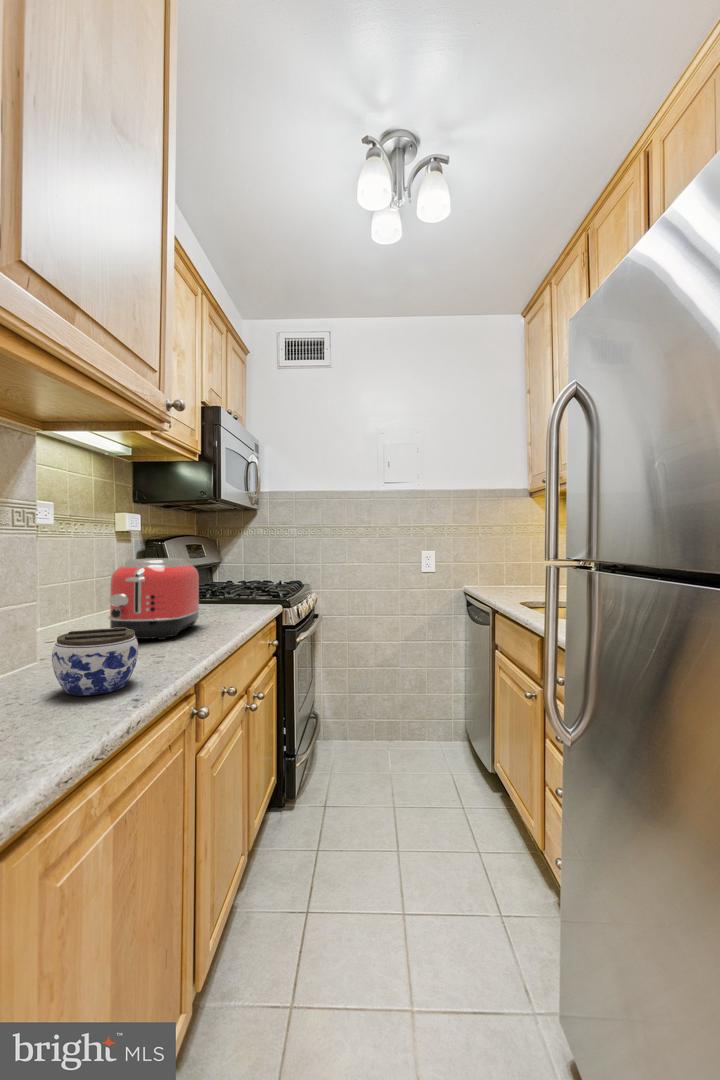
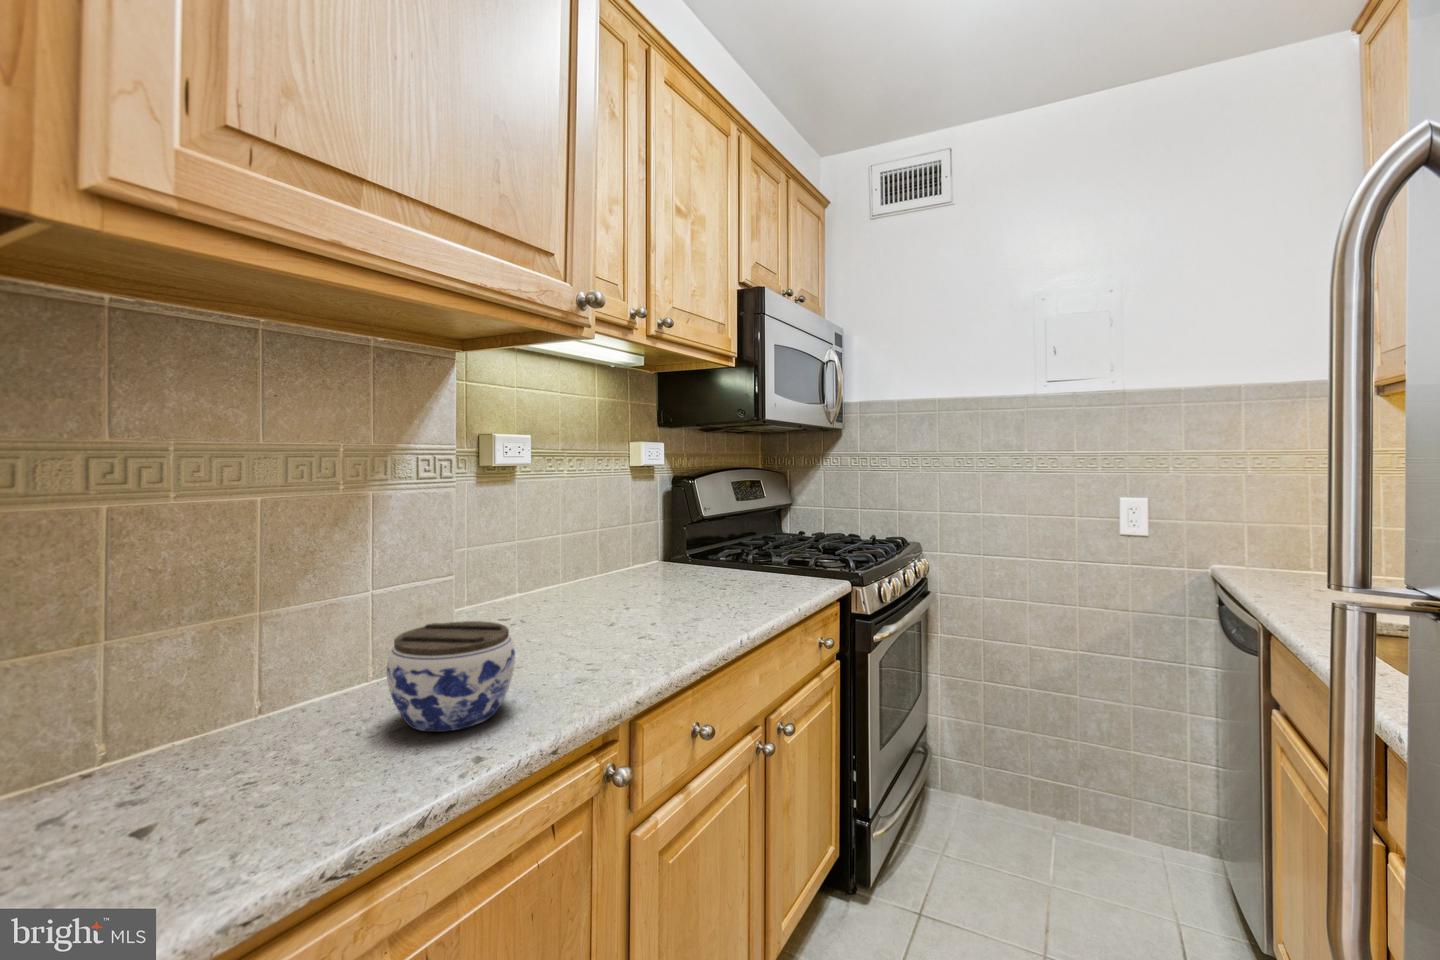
toaster: present [108,558,200,640] -> none [562,506,701,629]

